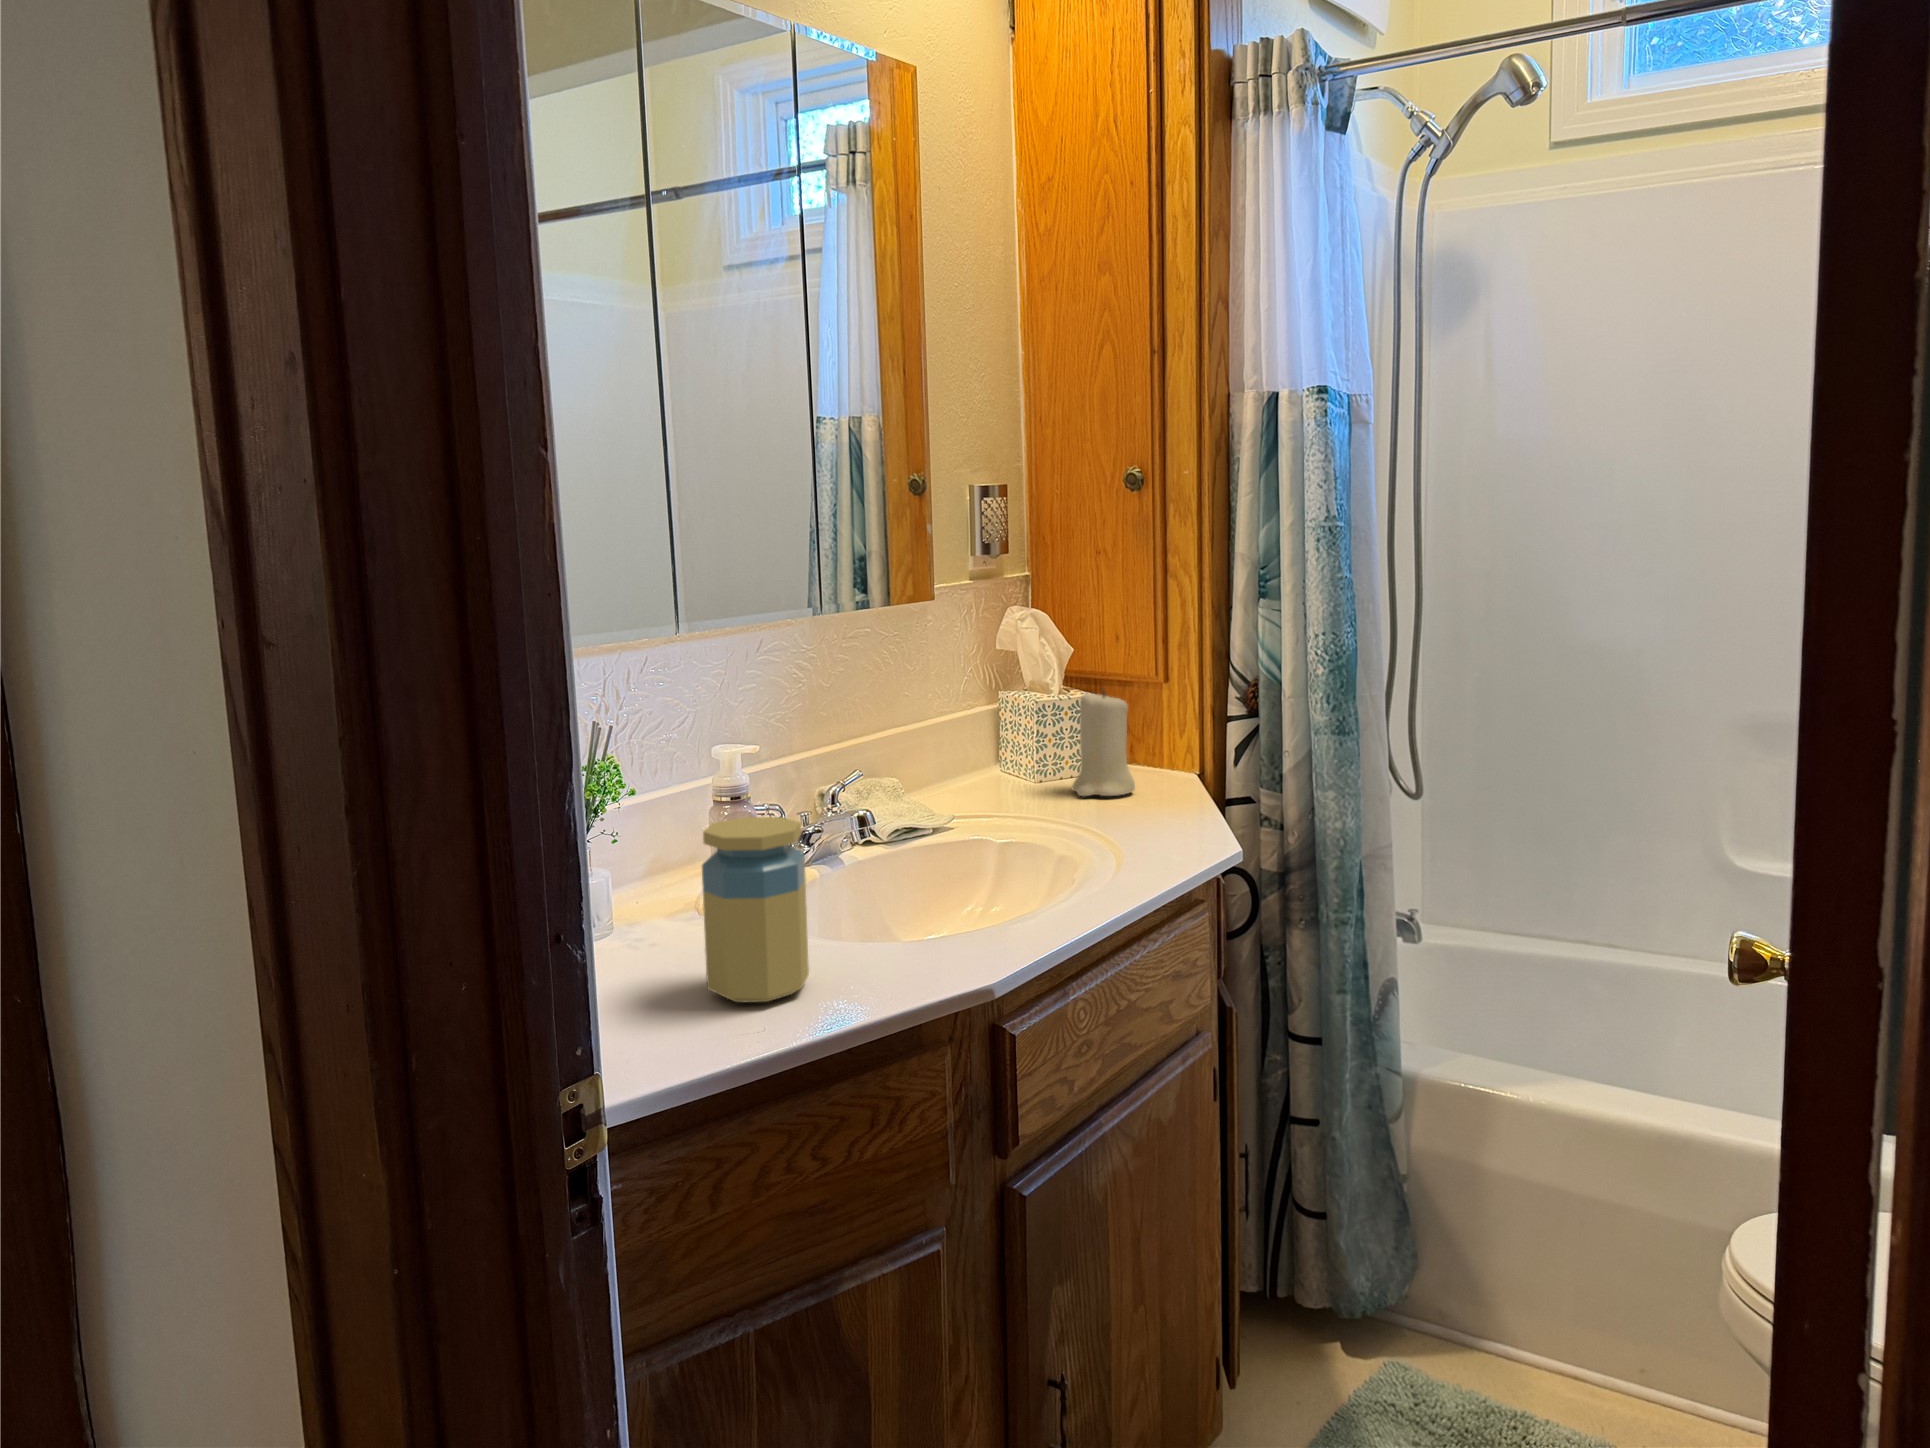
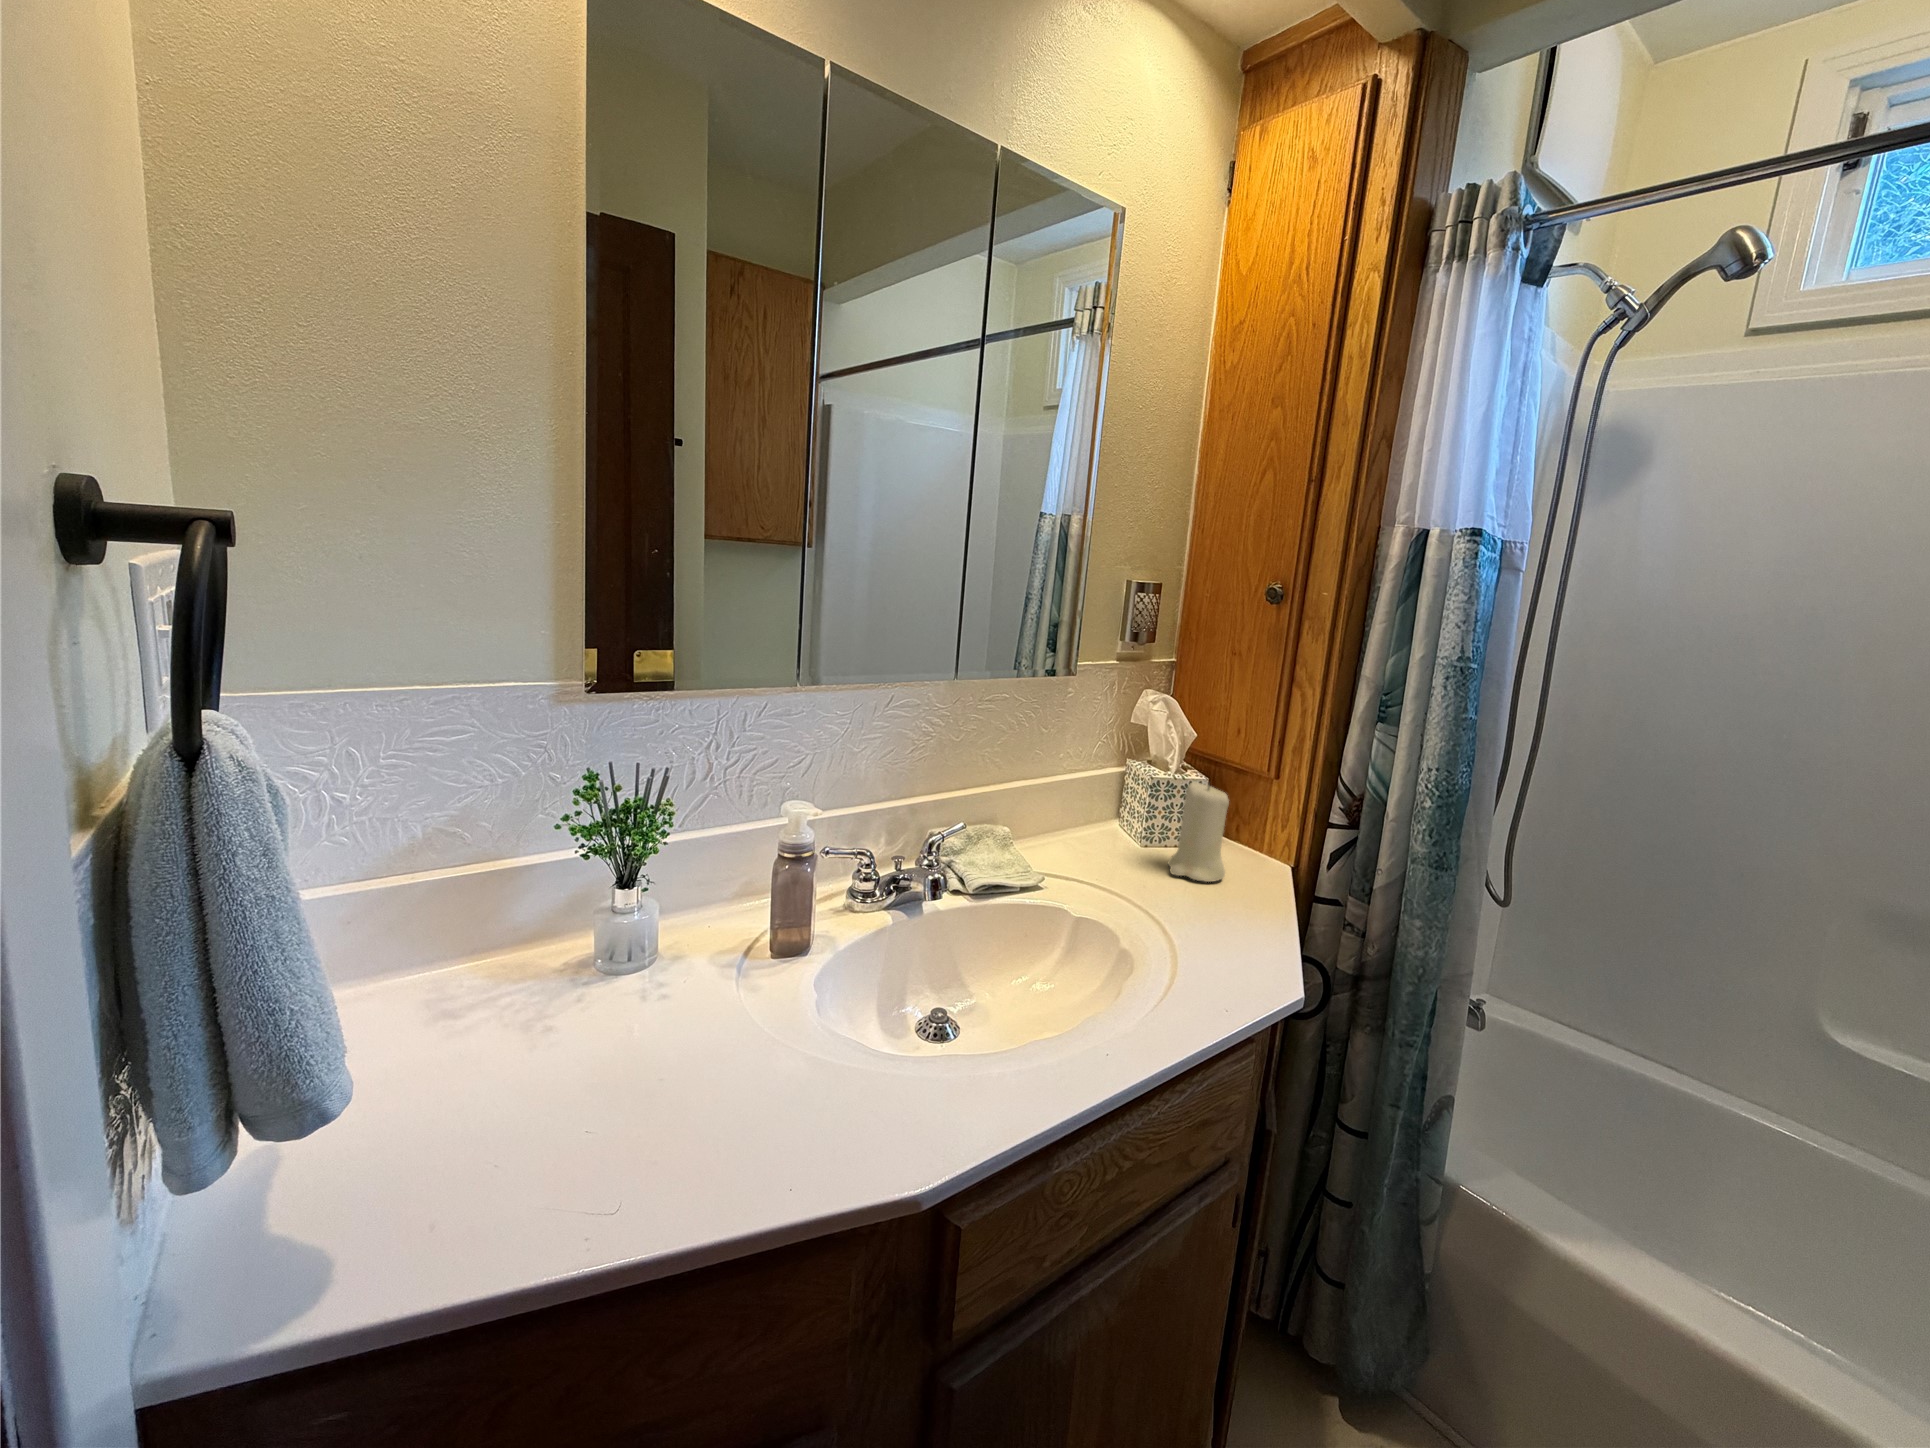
jar: present [702,817,809,1002] -> none [626,920,750,1149]

